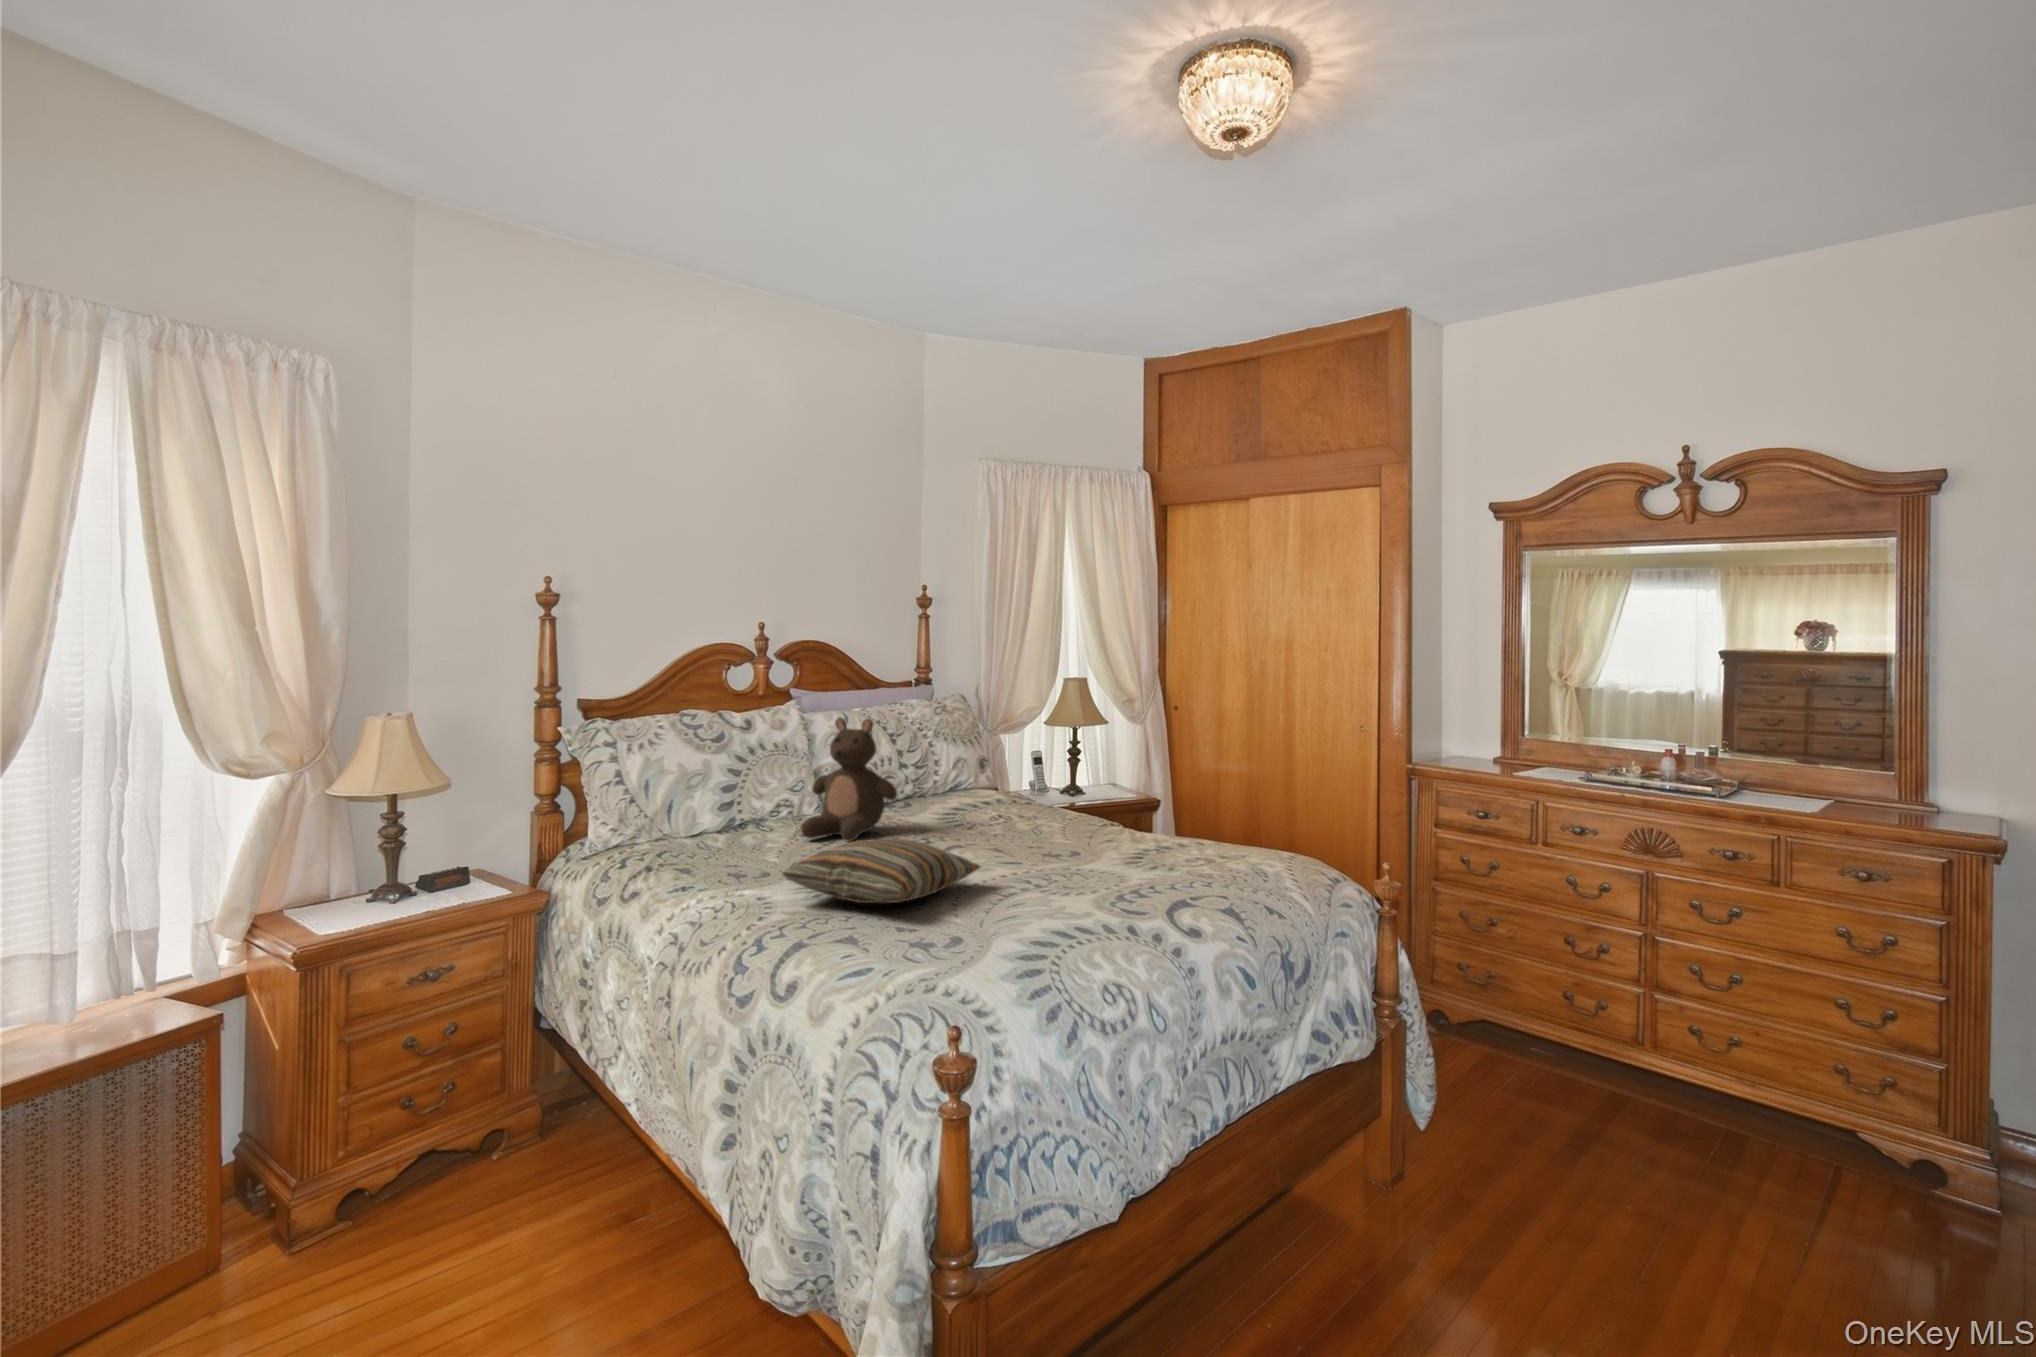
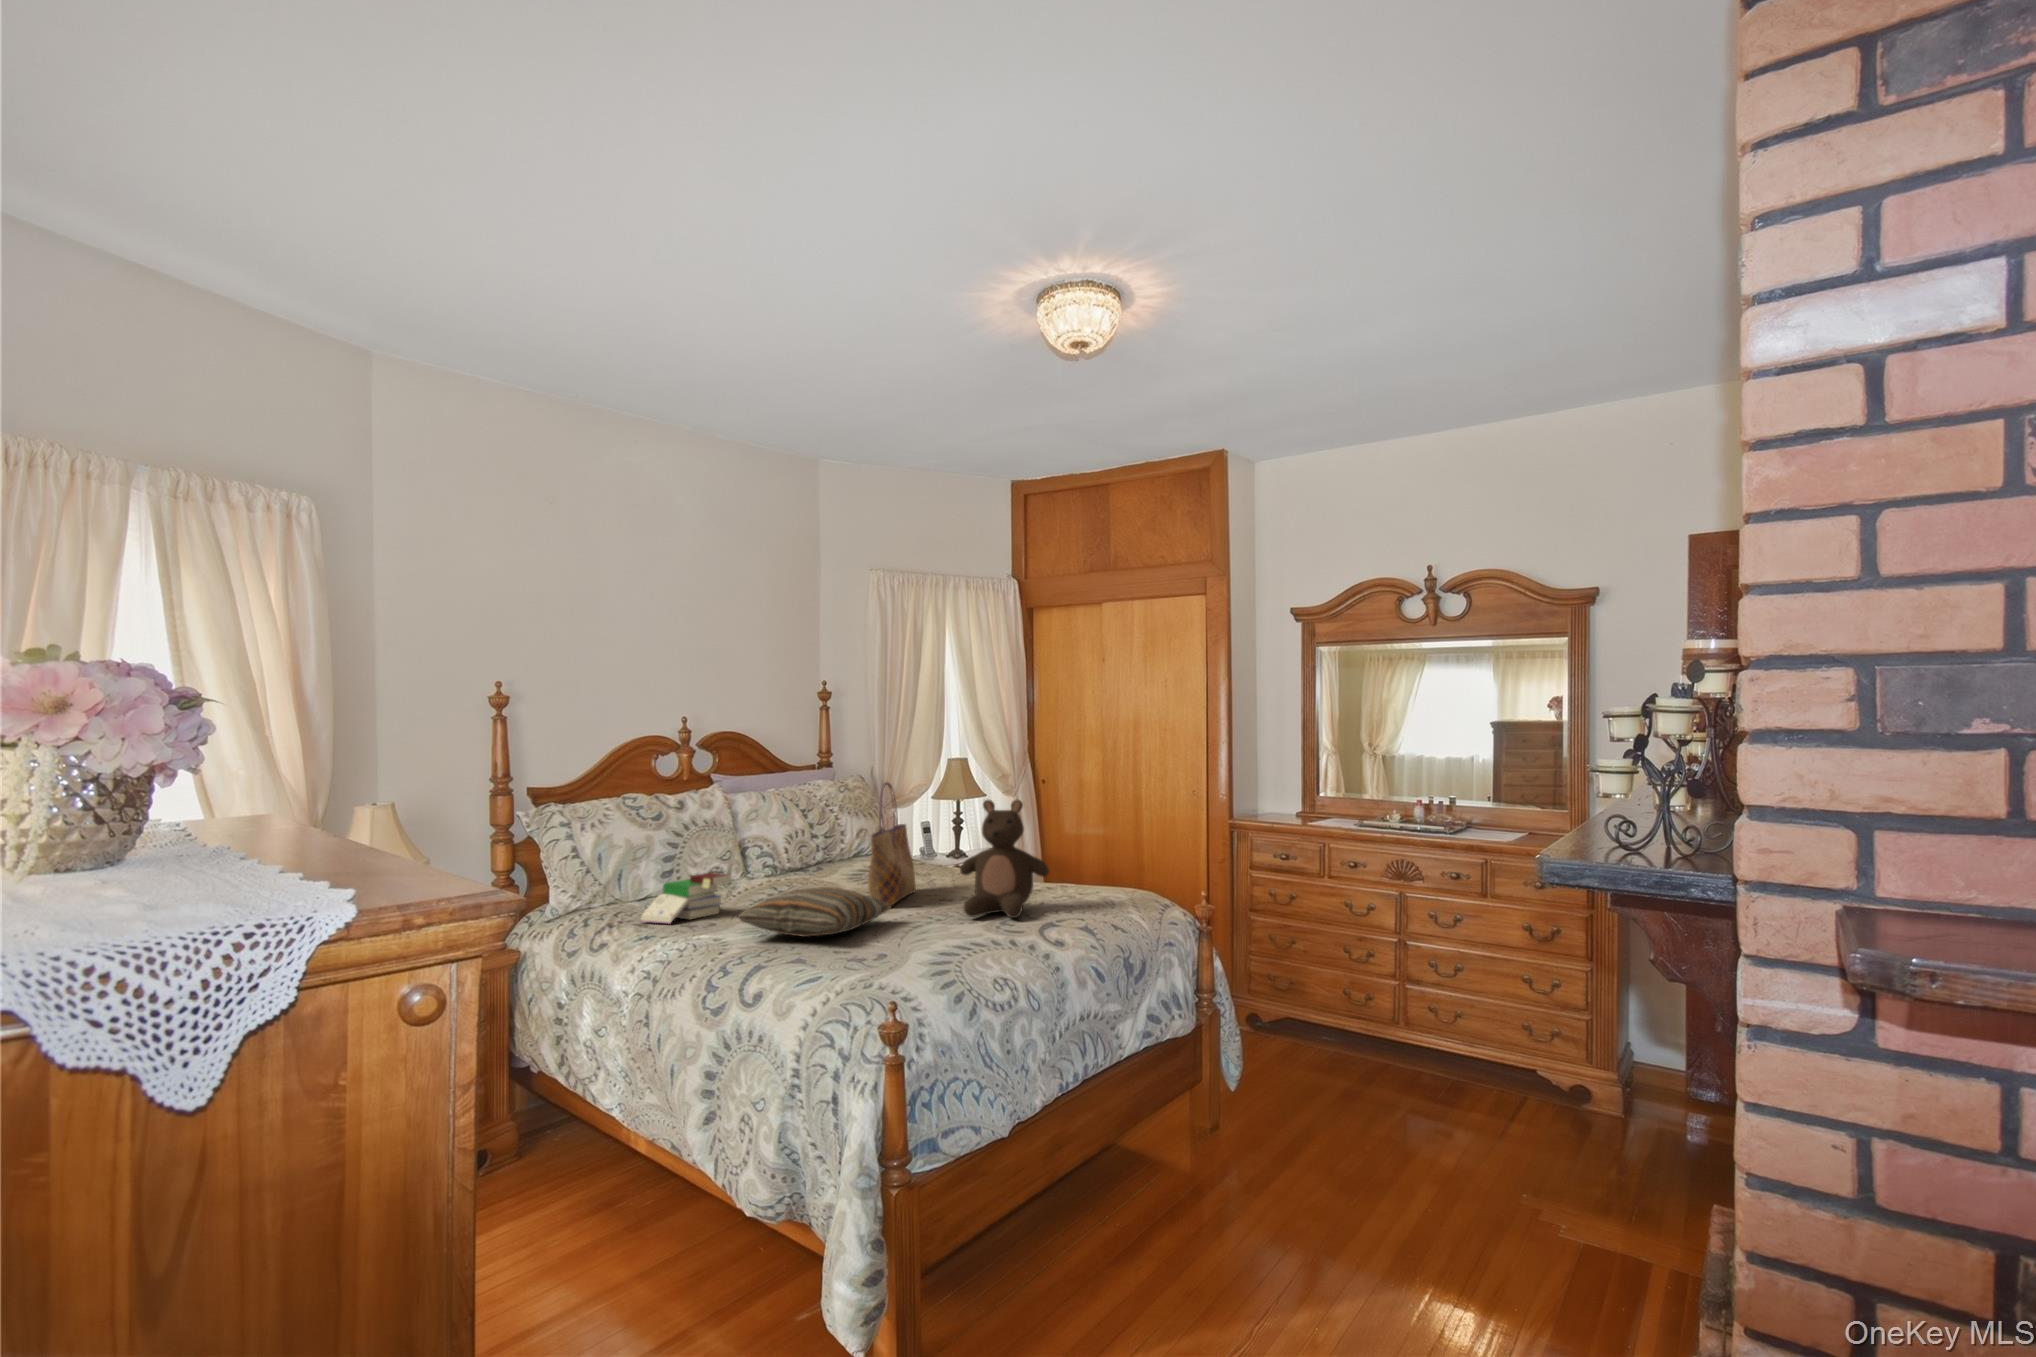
tote bag: none [955,707,1016,861] -> present [868,782,916,905]
stuffed bear: present [801,718,897,842] -> present [960,800,1049,918]
book: none [680,809,790,871] -> present [641,873,731,924]

